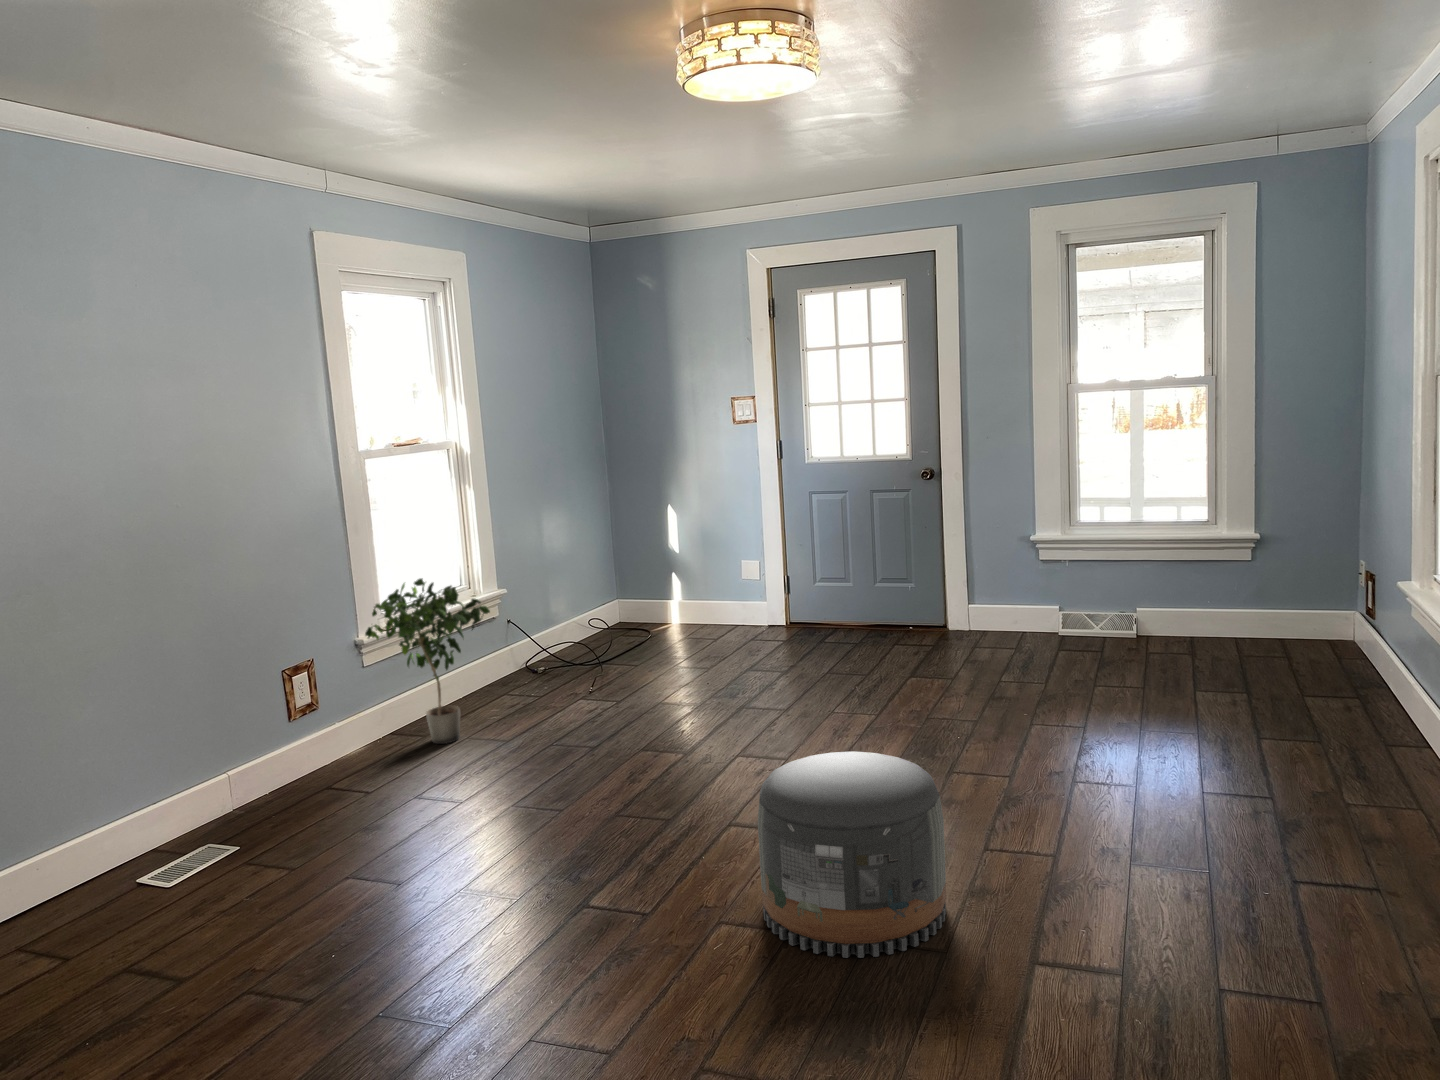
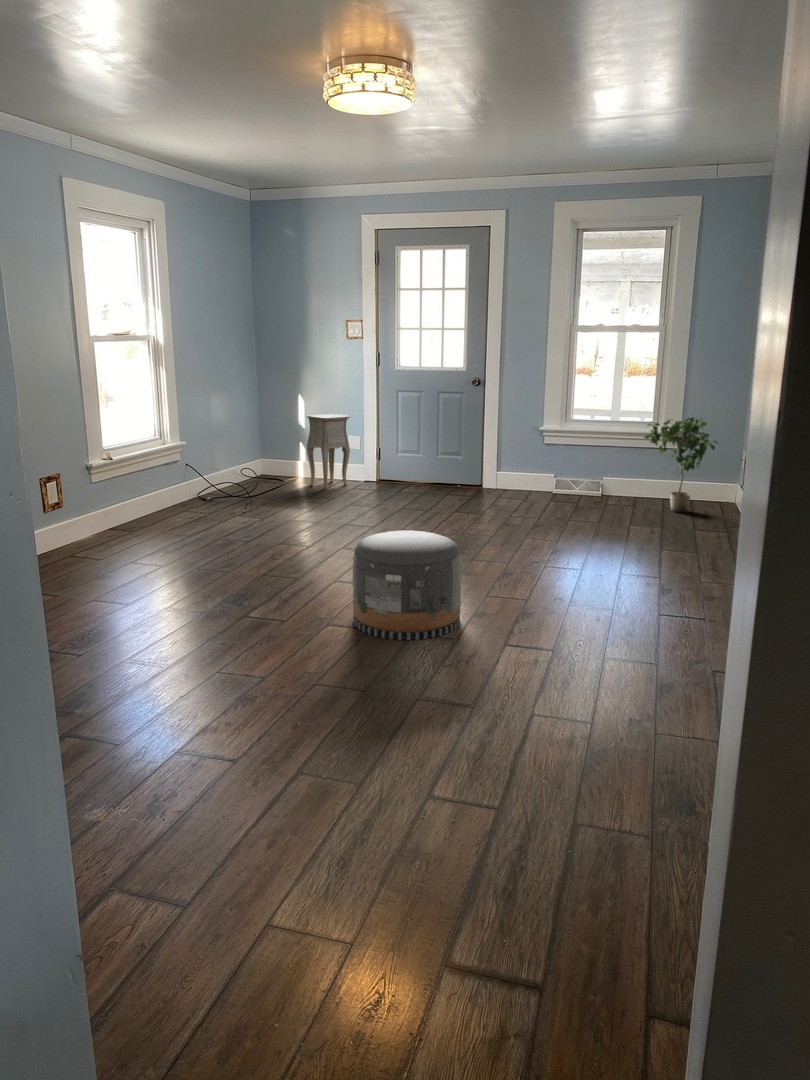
side table: none [680,532,743,643] -> present [307,414,350,489]
potted plant: present [365,578,490,744] -> present [644,417,718,513]

